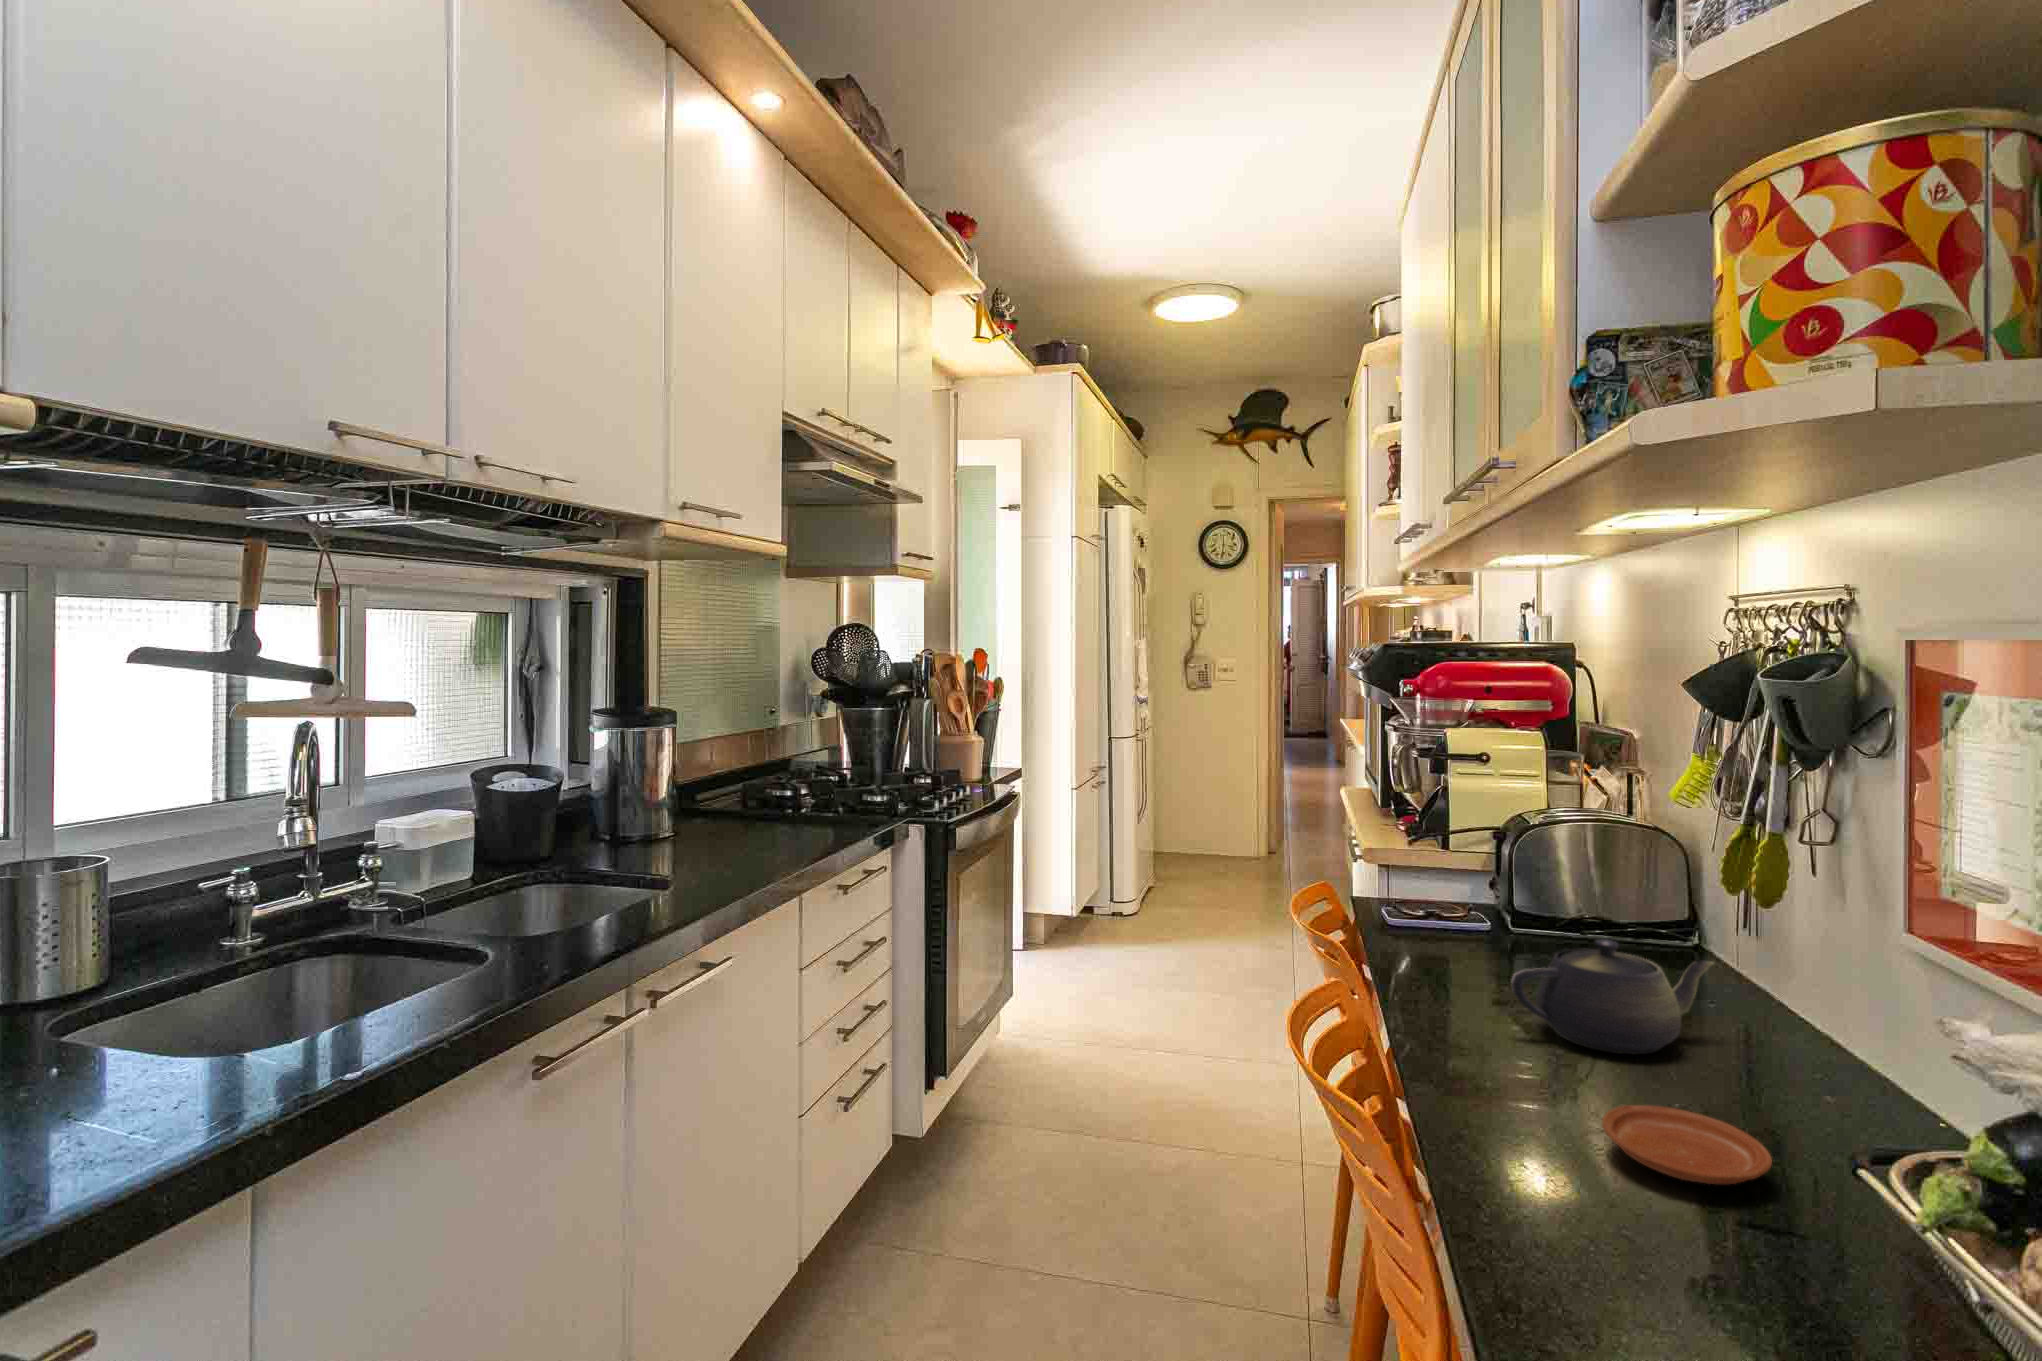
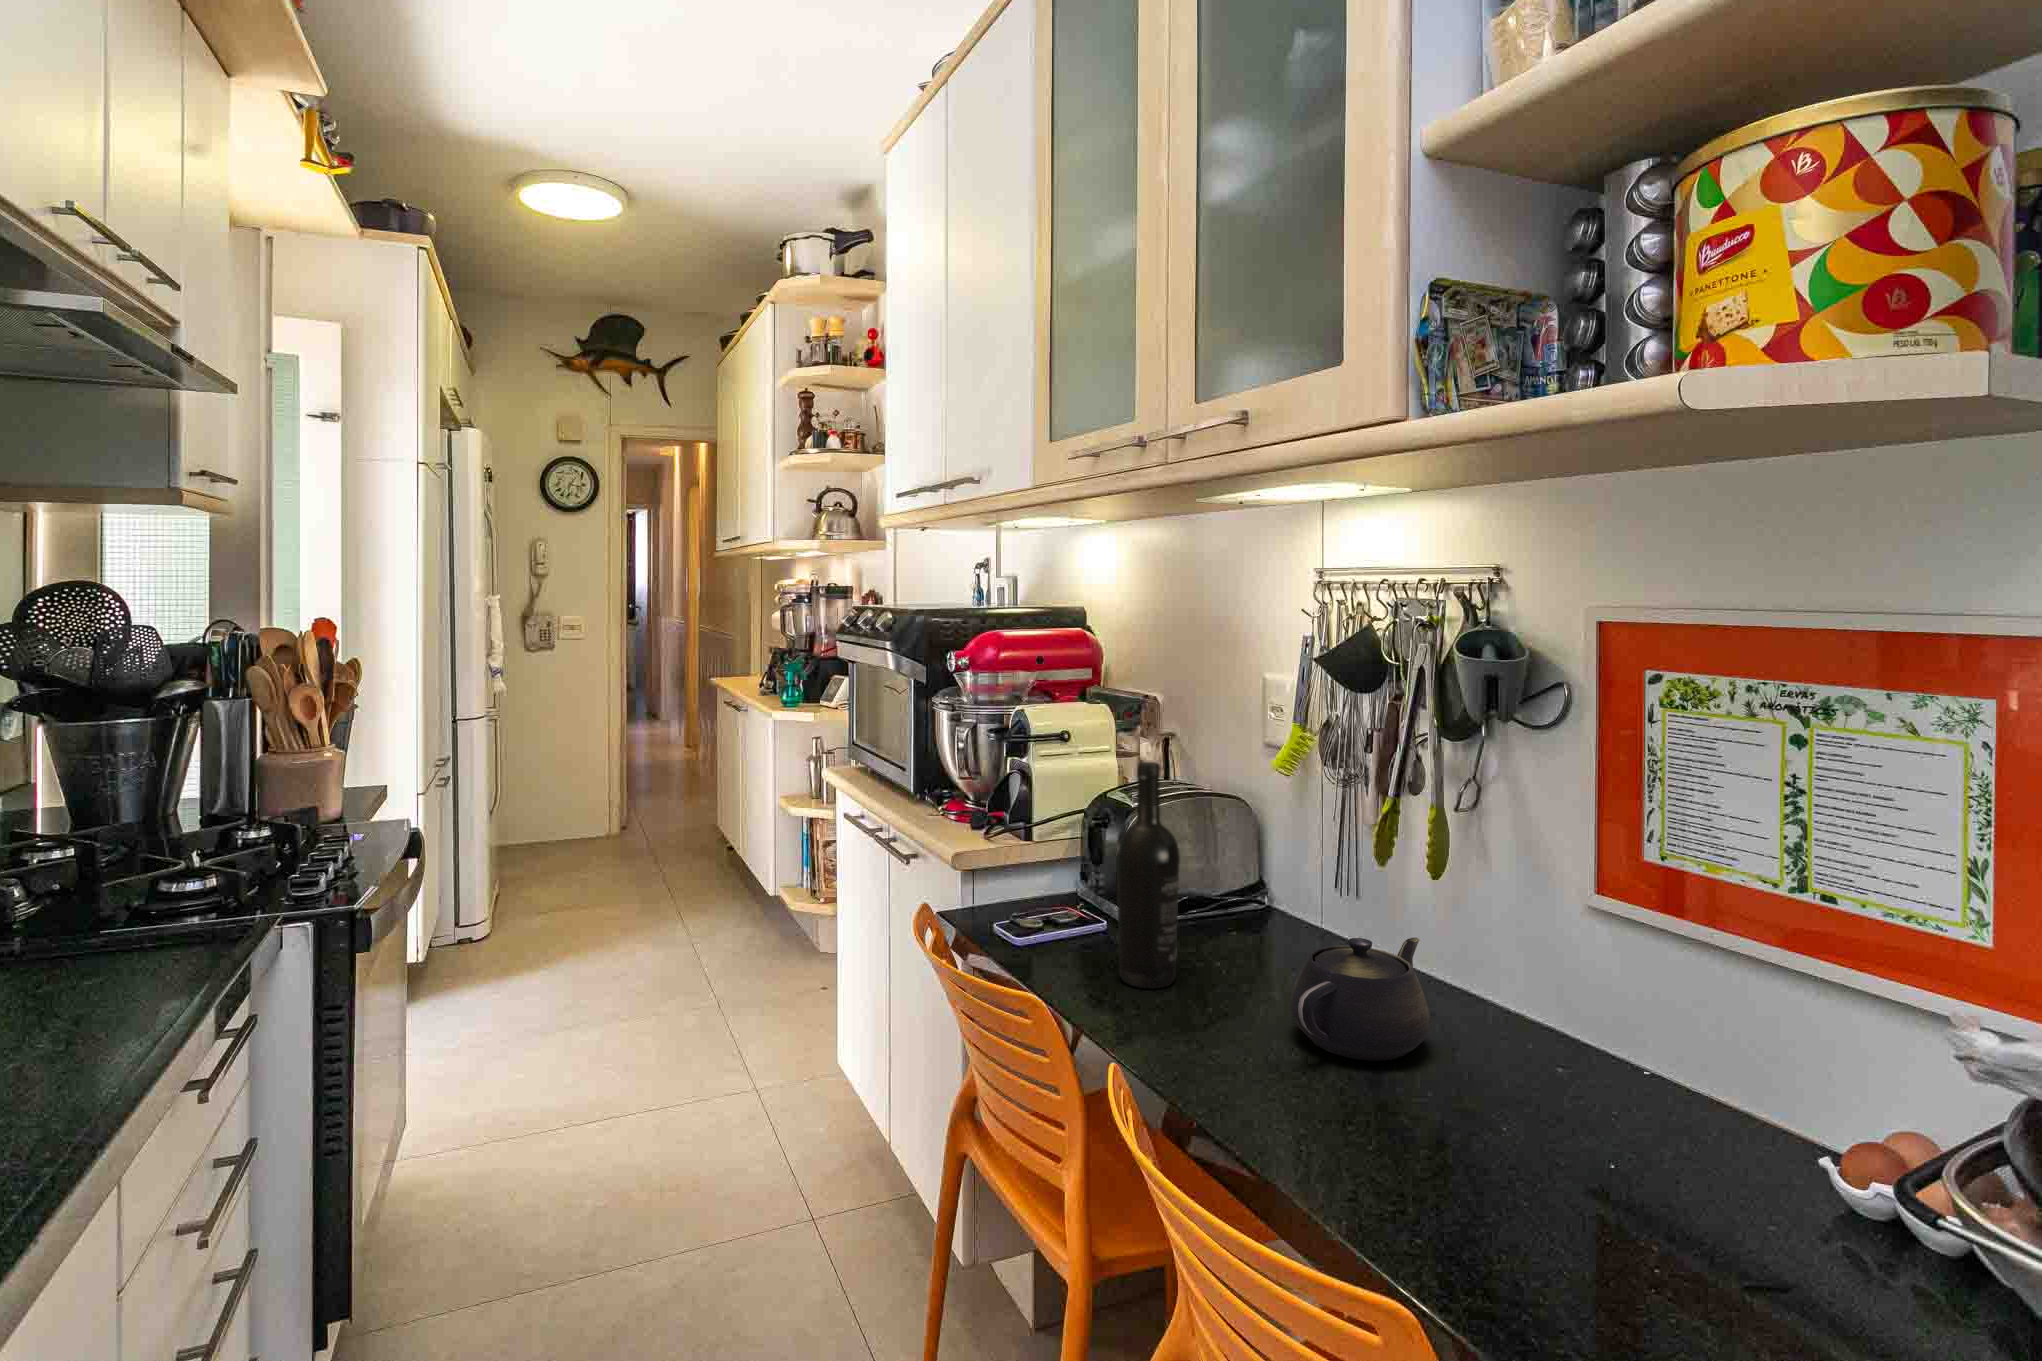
wine bottle: none [1438,770,1500,976] -> present [1117,762,1180,989]
plate: present [1602,1105,1772,1184] -> none [1547,1133,1727,1232]

